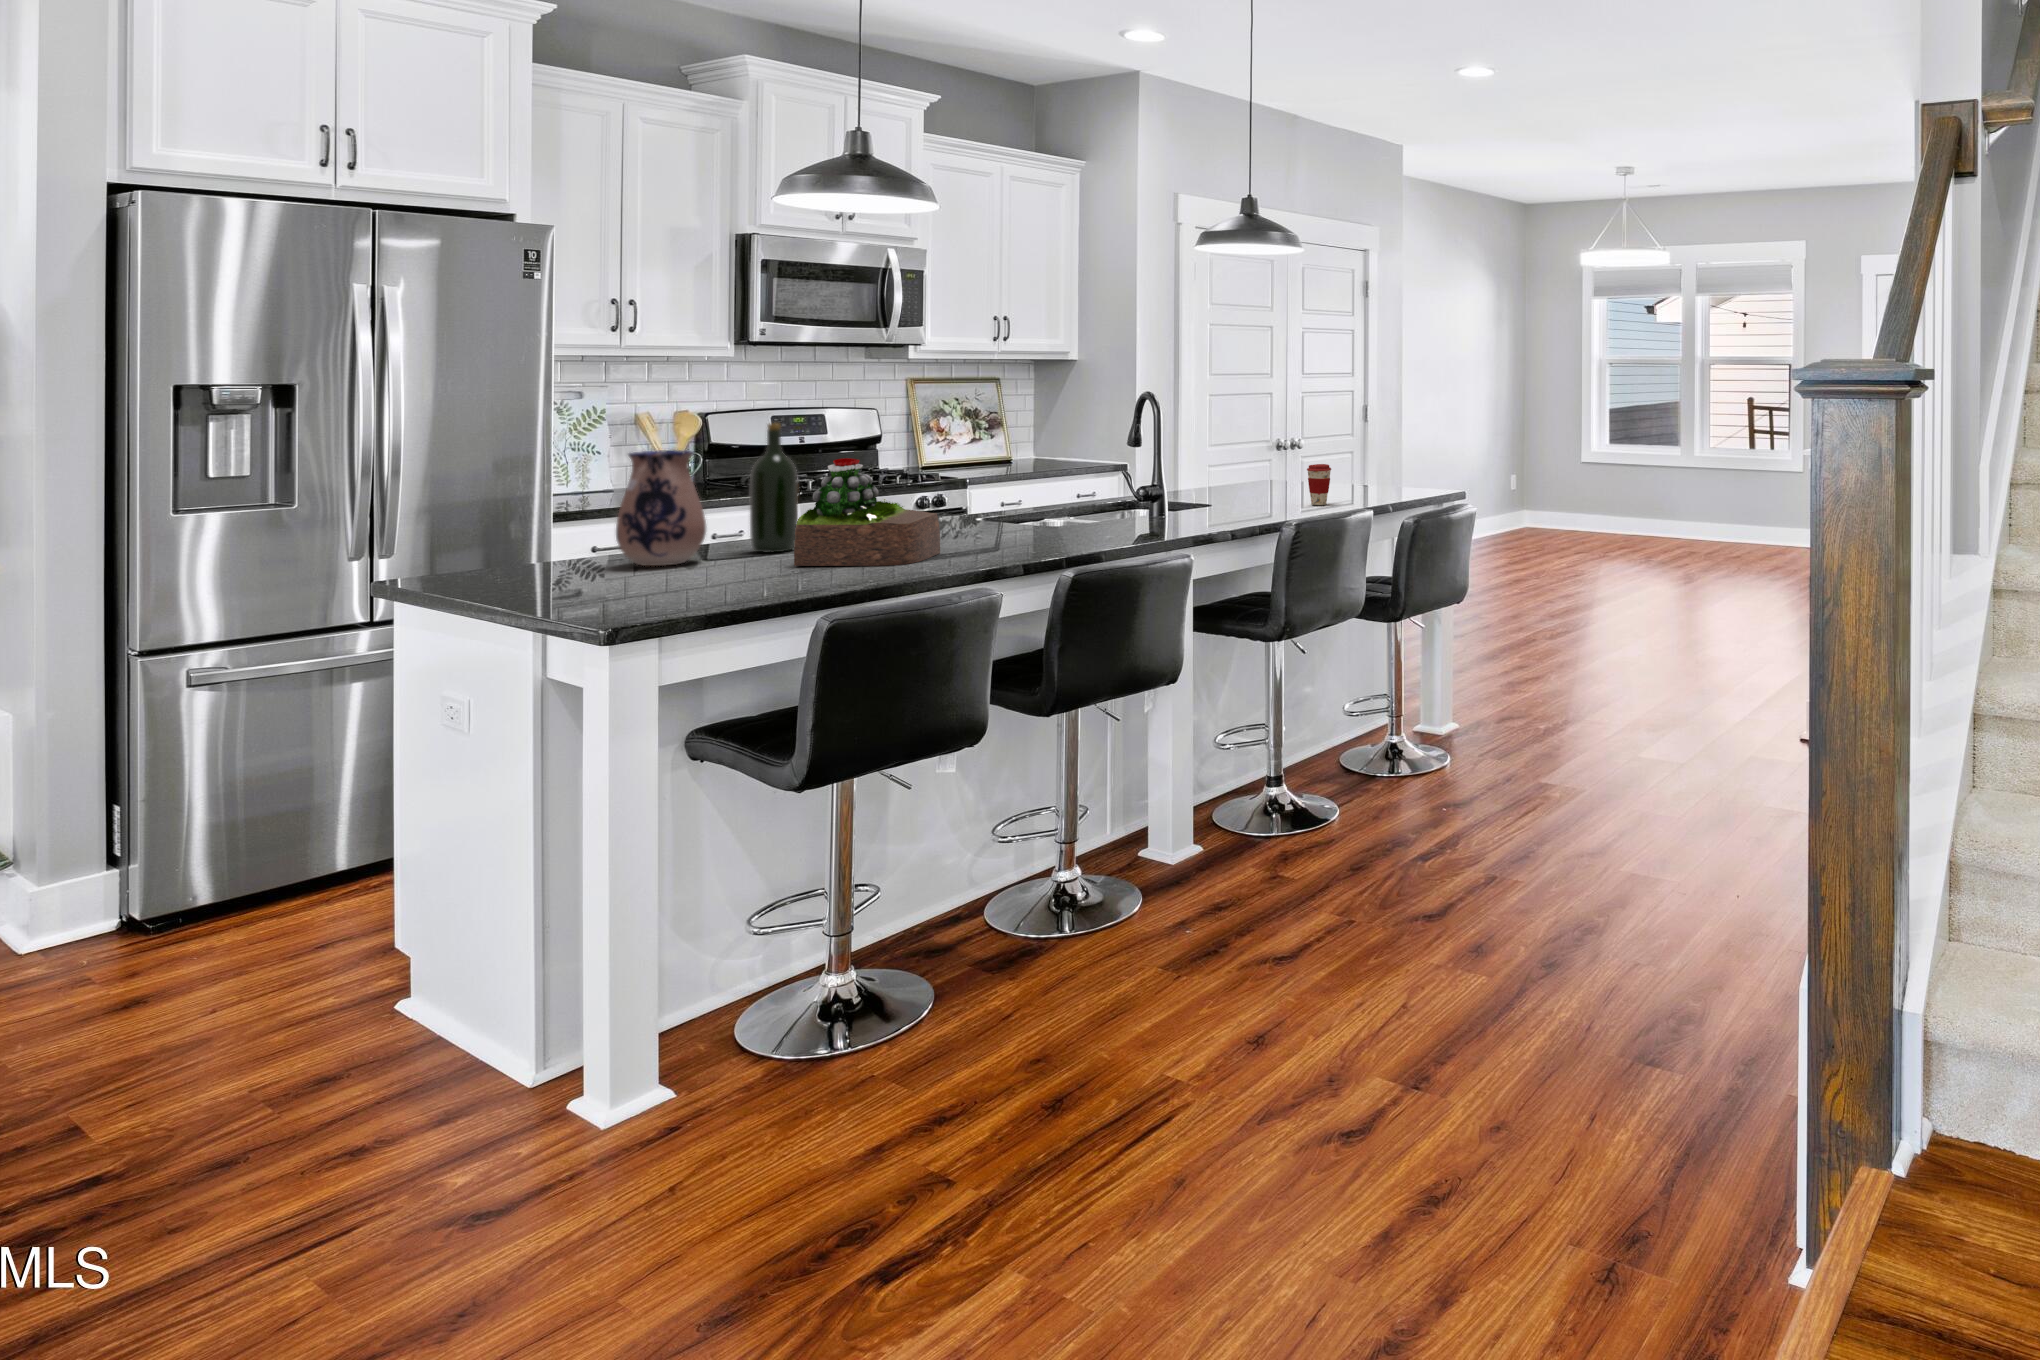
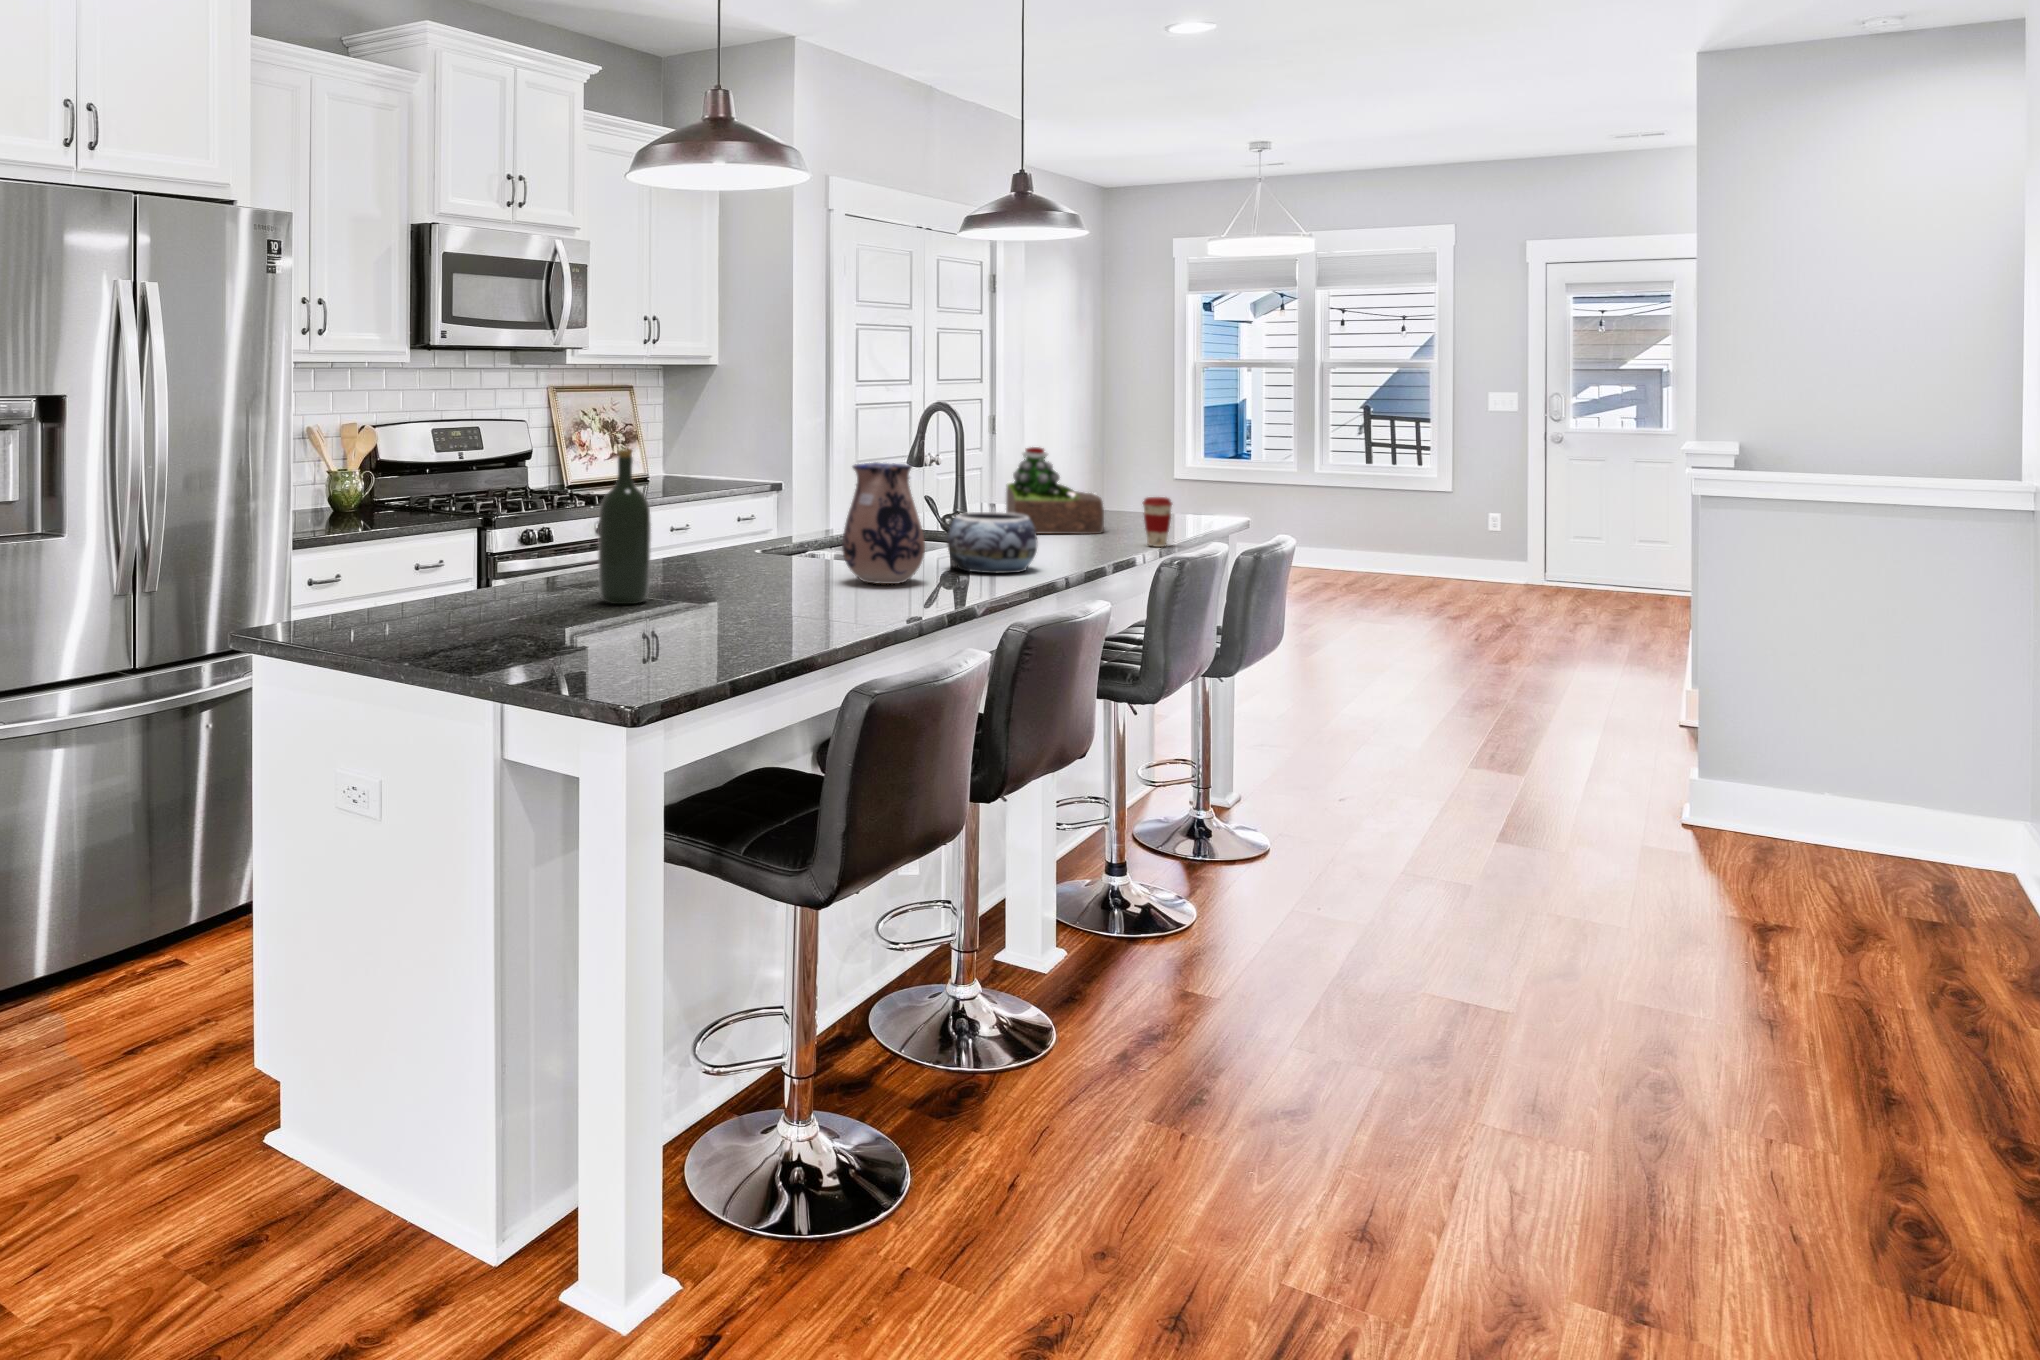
ceramic pitcher: present [616,450,706,566] -> present [842,463,925,584]
succulent plant: present [794,458,940,566] -> present [1006,447,1104,534]
decorative bowl: none [1102,476,1178,526] -> present [947,512,1038,573]

